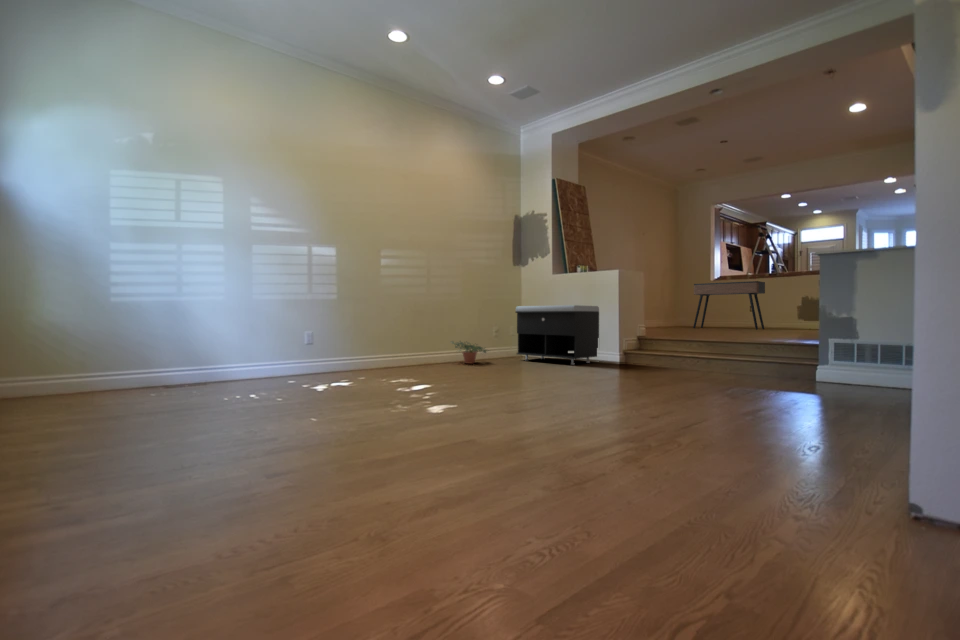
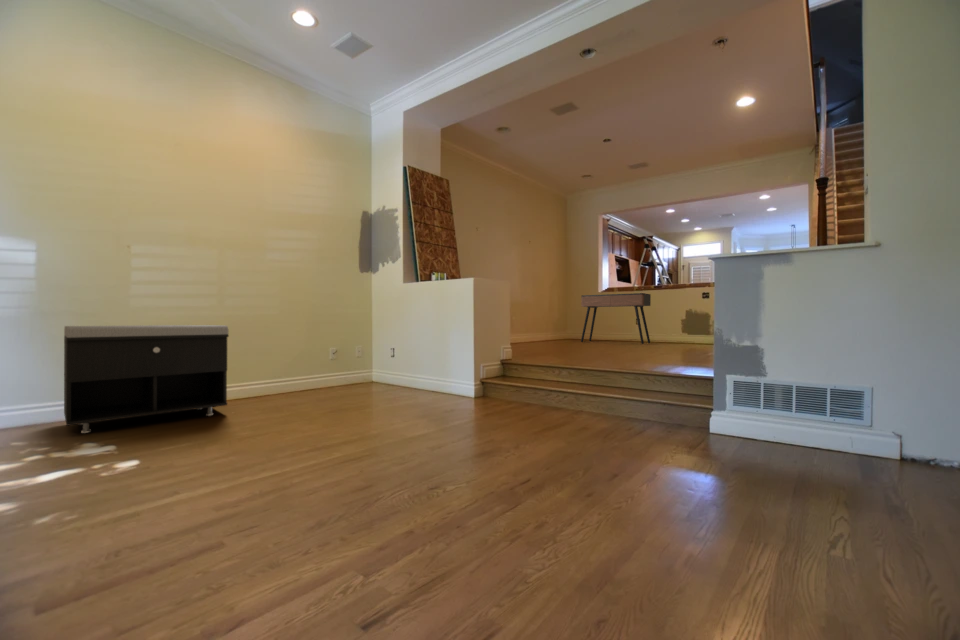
storage bench: present [516,305,599,365] -> present [64,325,229,433]
potted plant: present [452,342,486,364] -> none [249,370,307,402]

